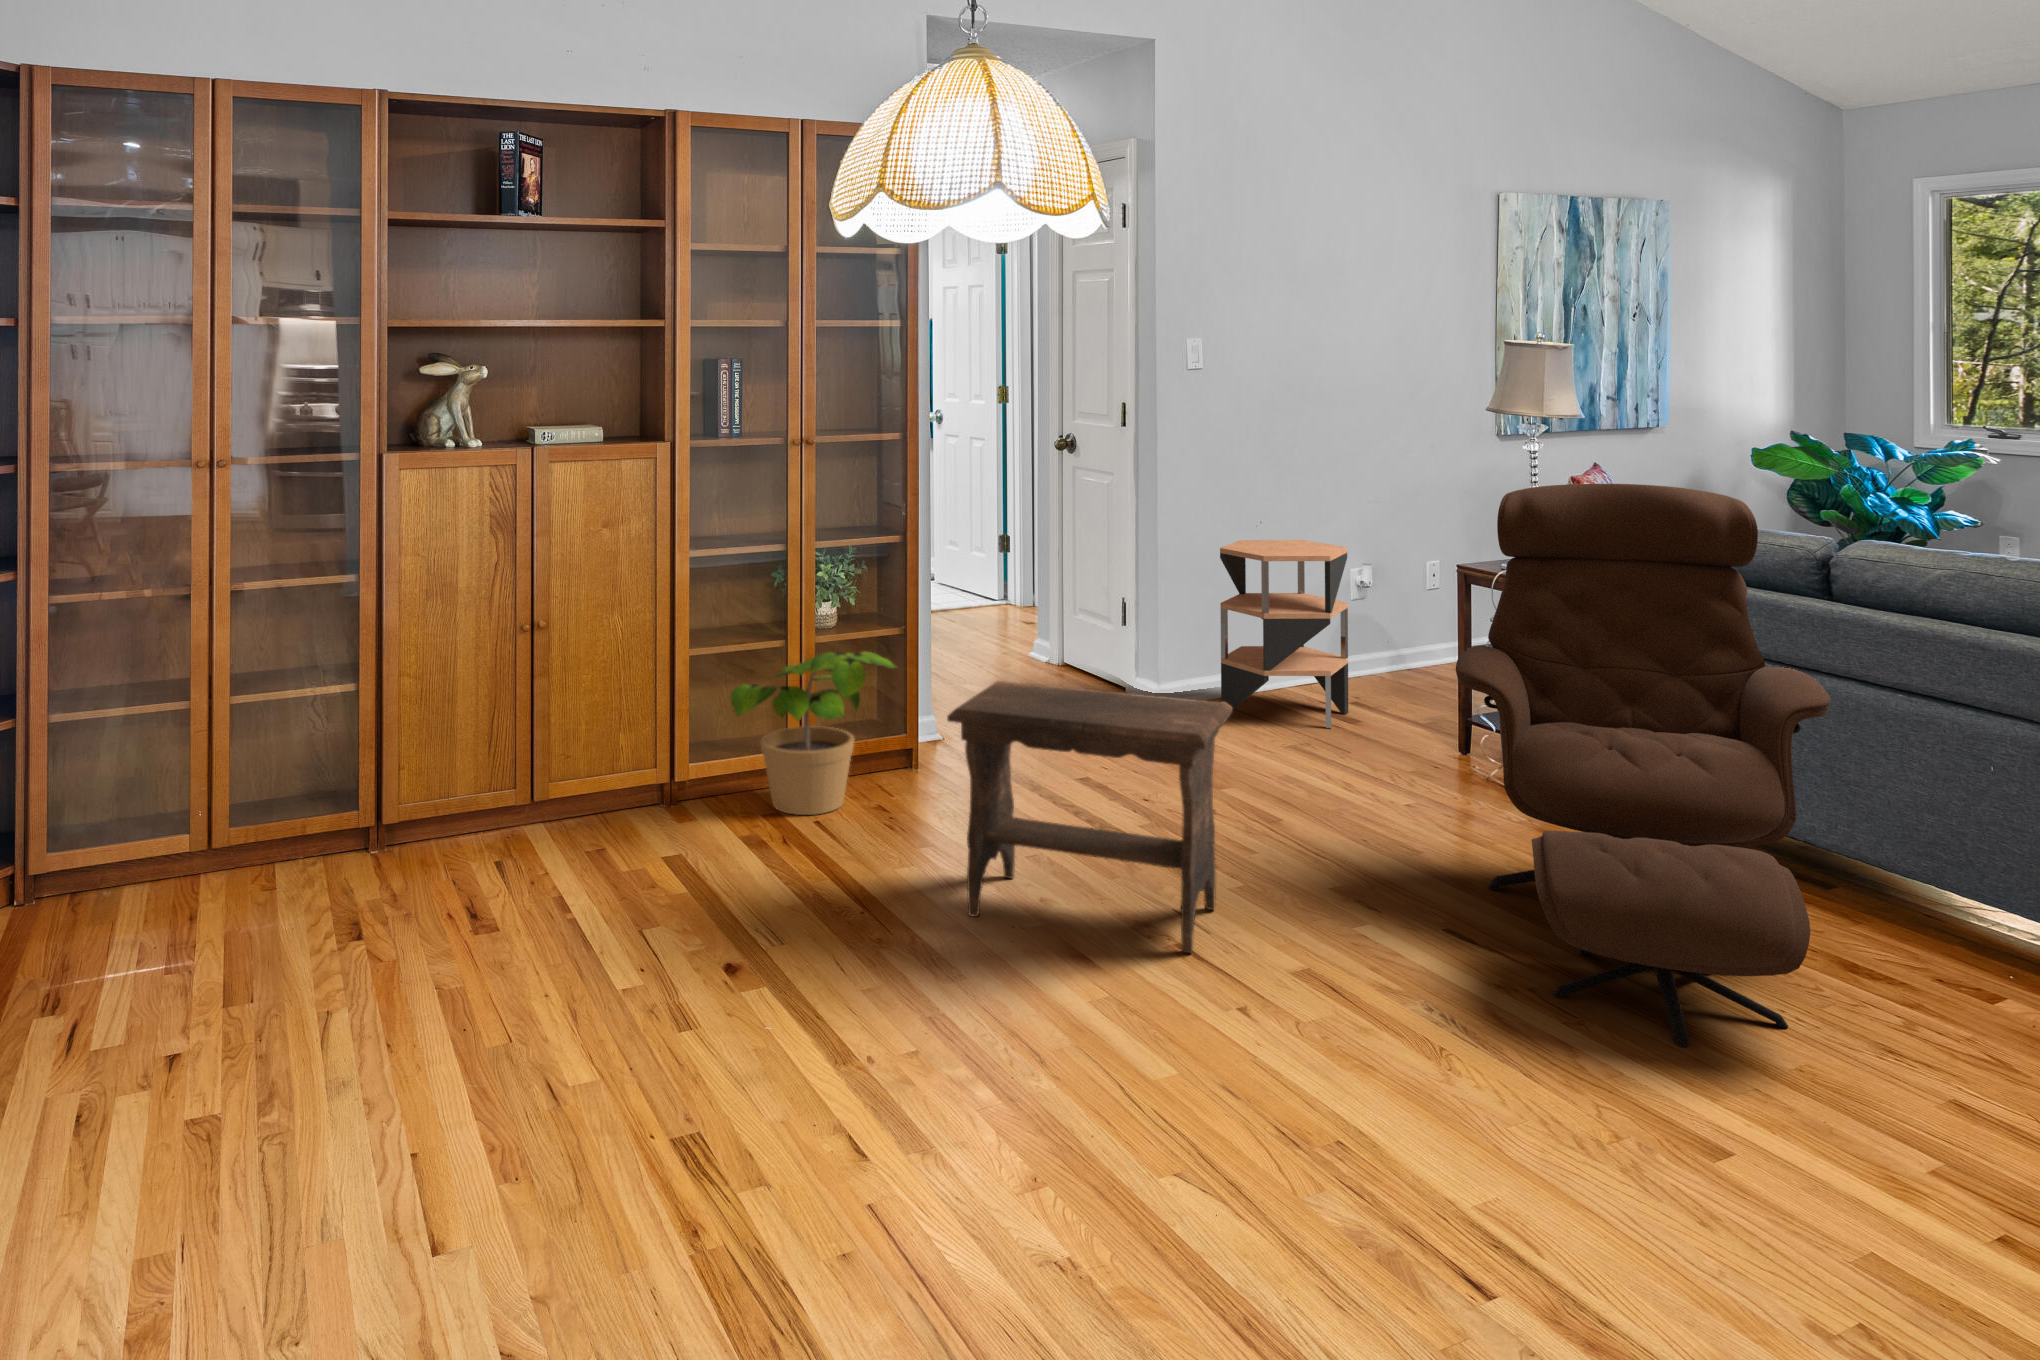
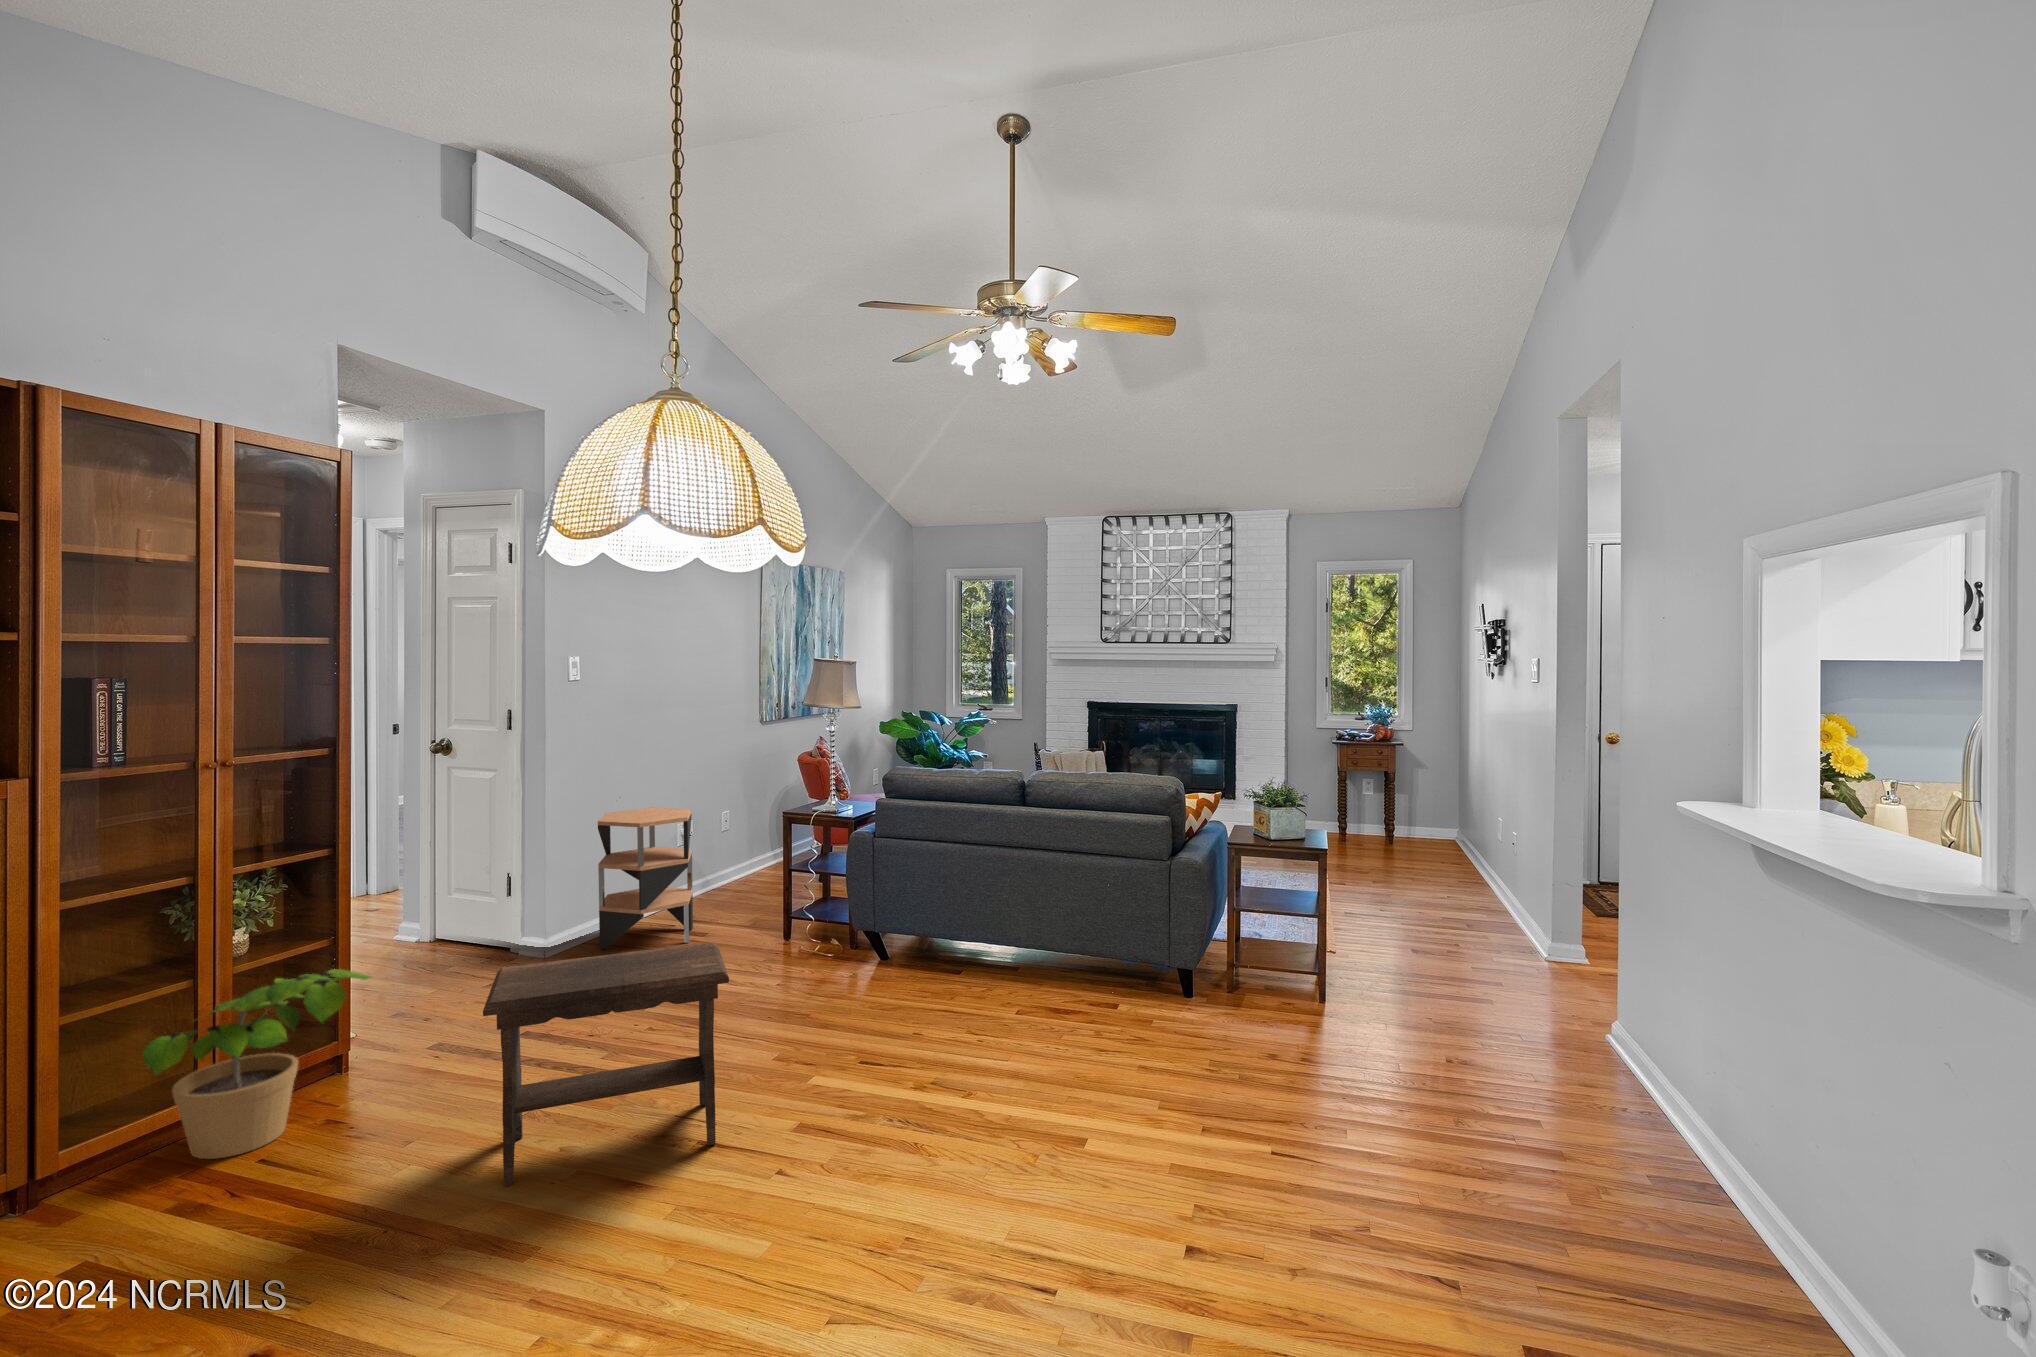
lounge chair: present [1456,484,1830,1047] -> none [836,751,1075,1088]

